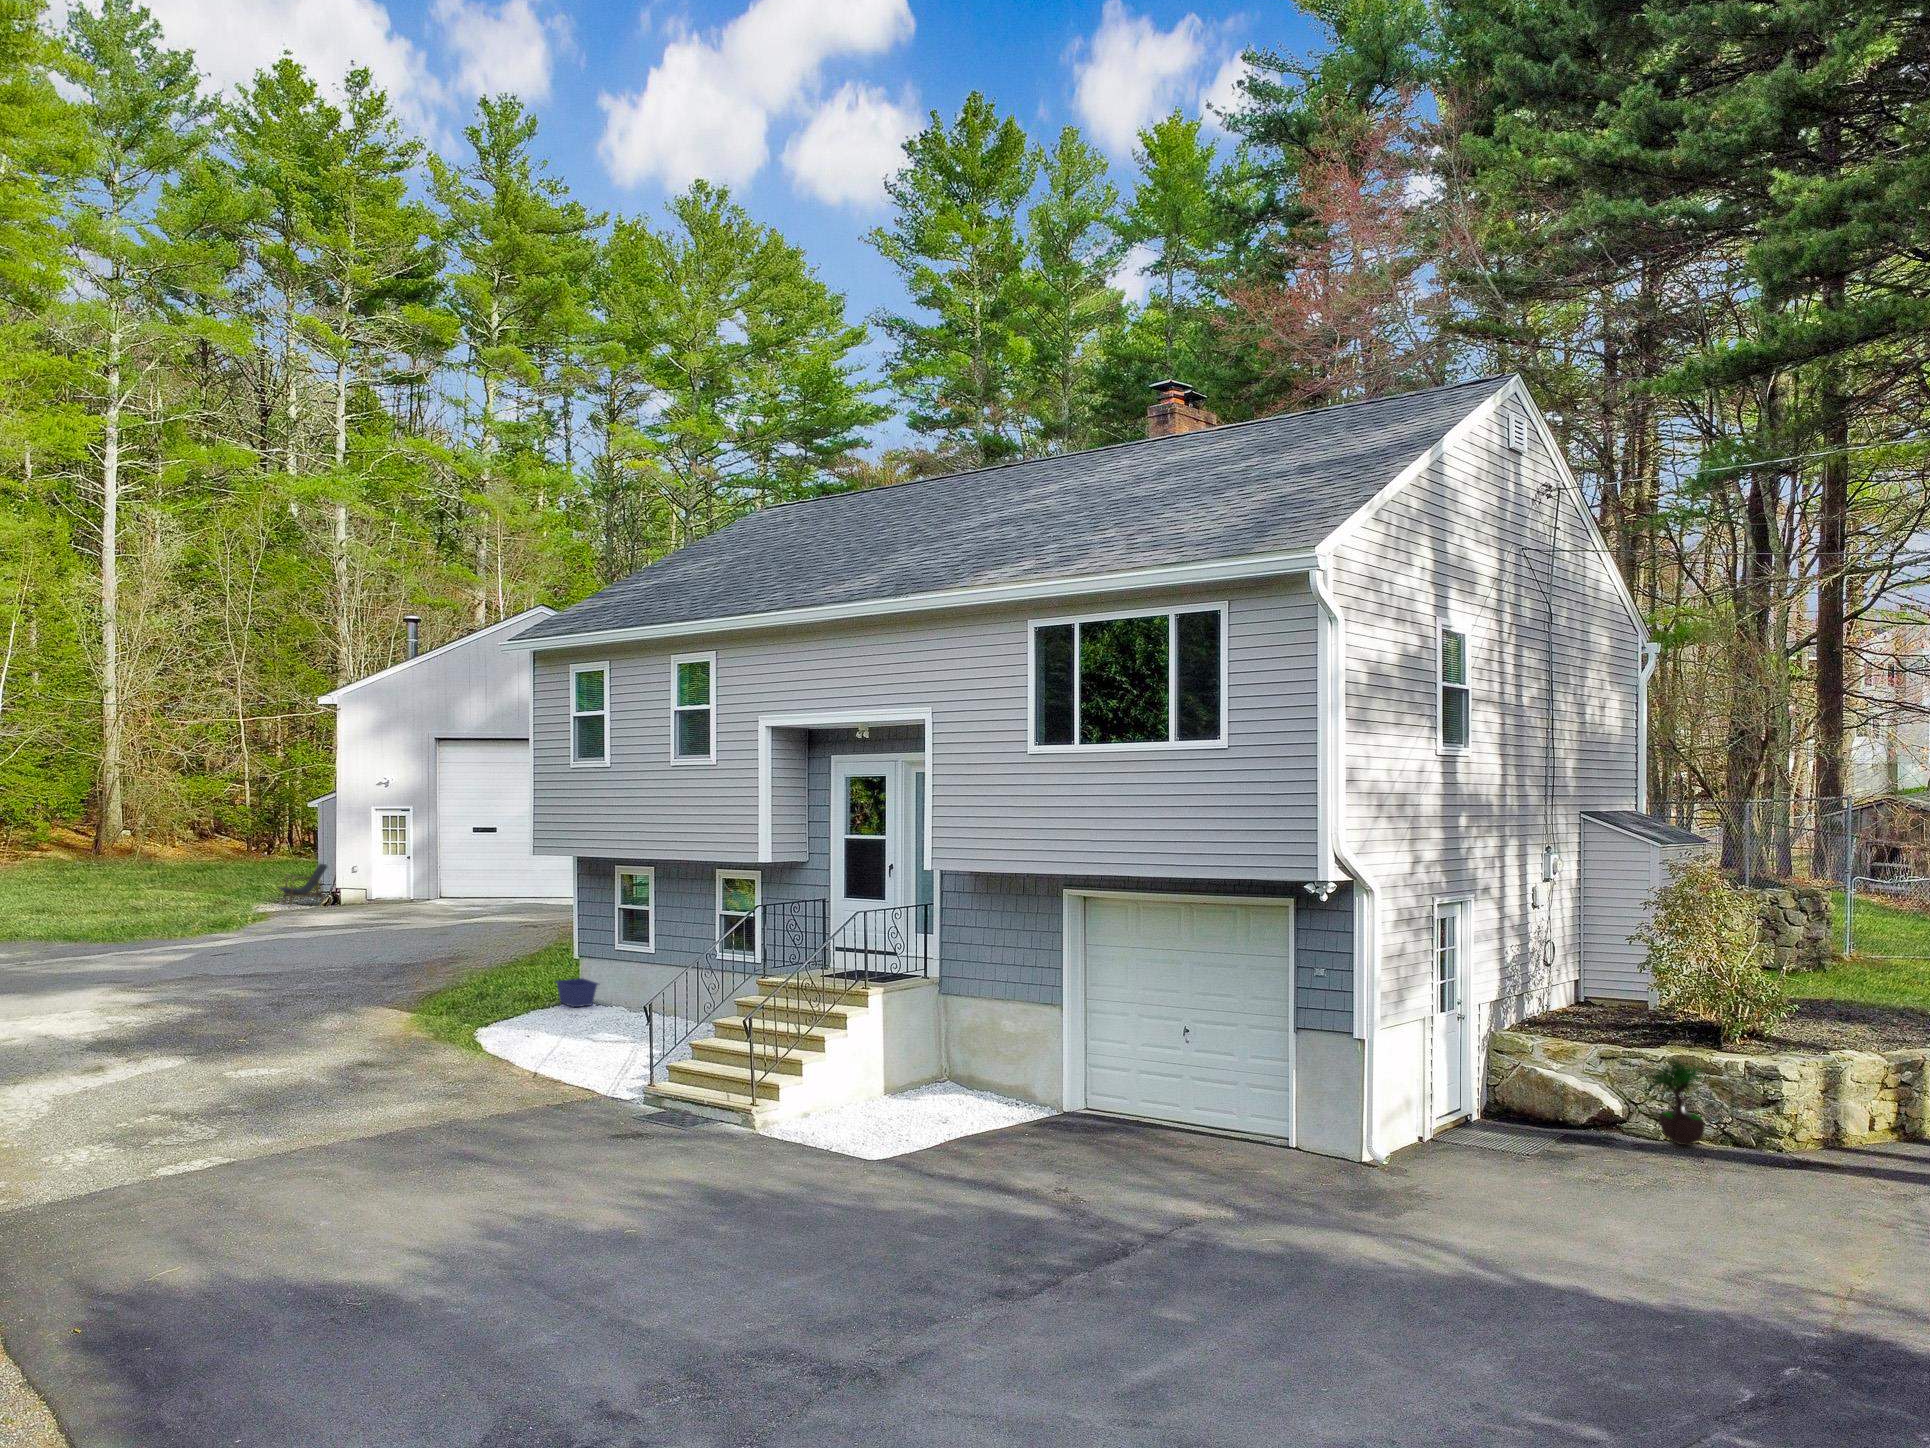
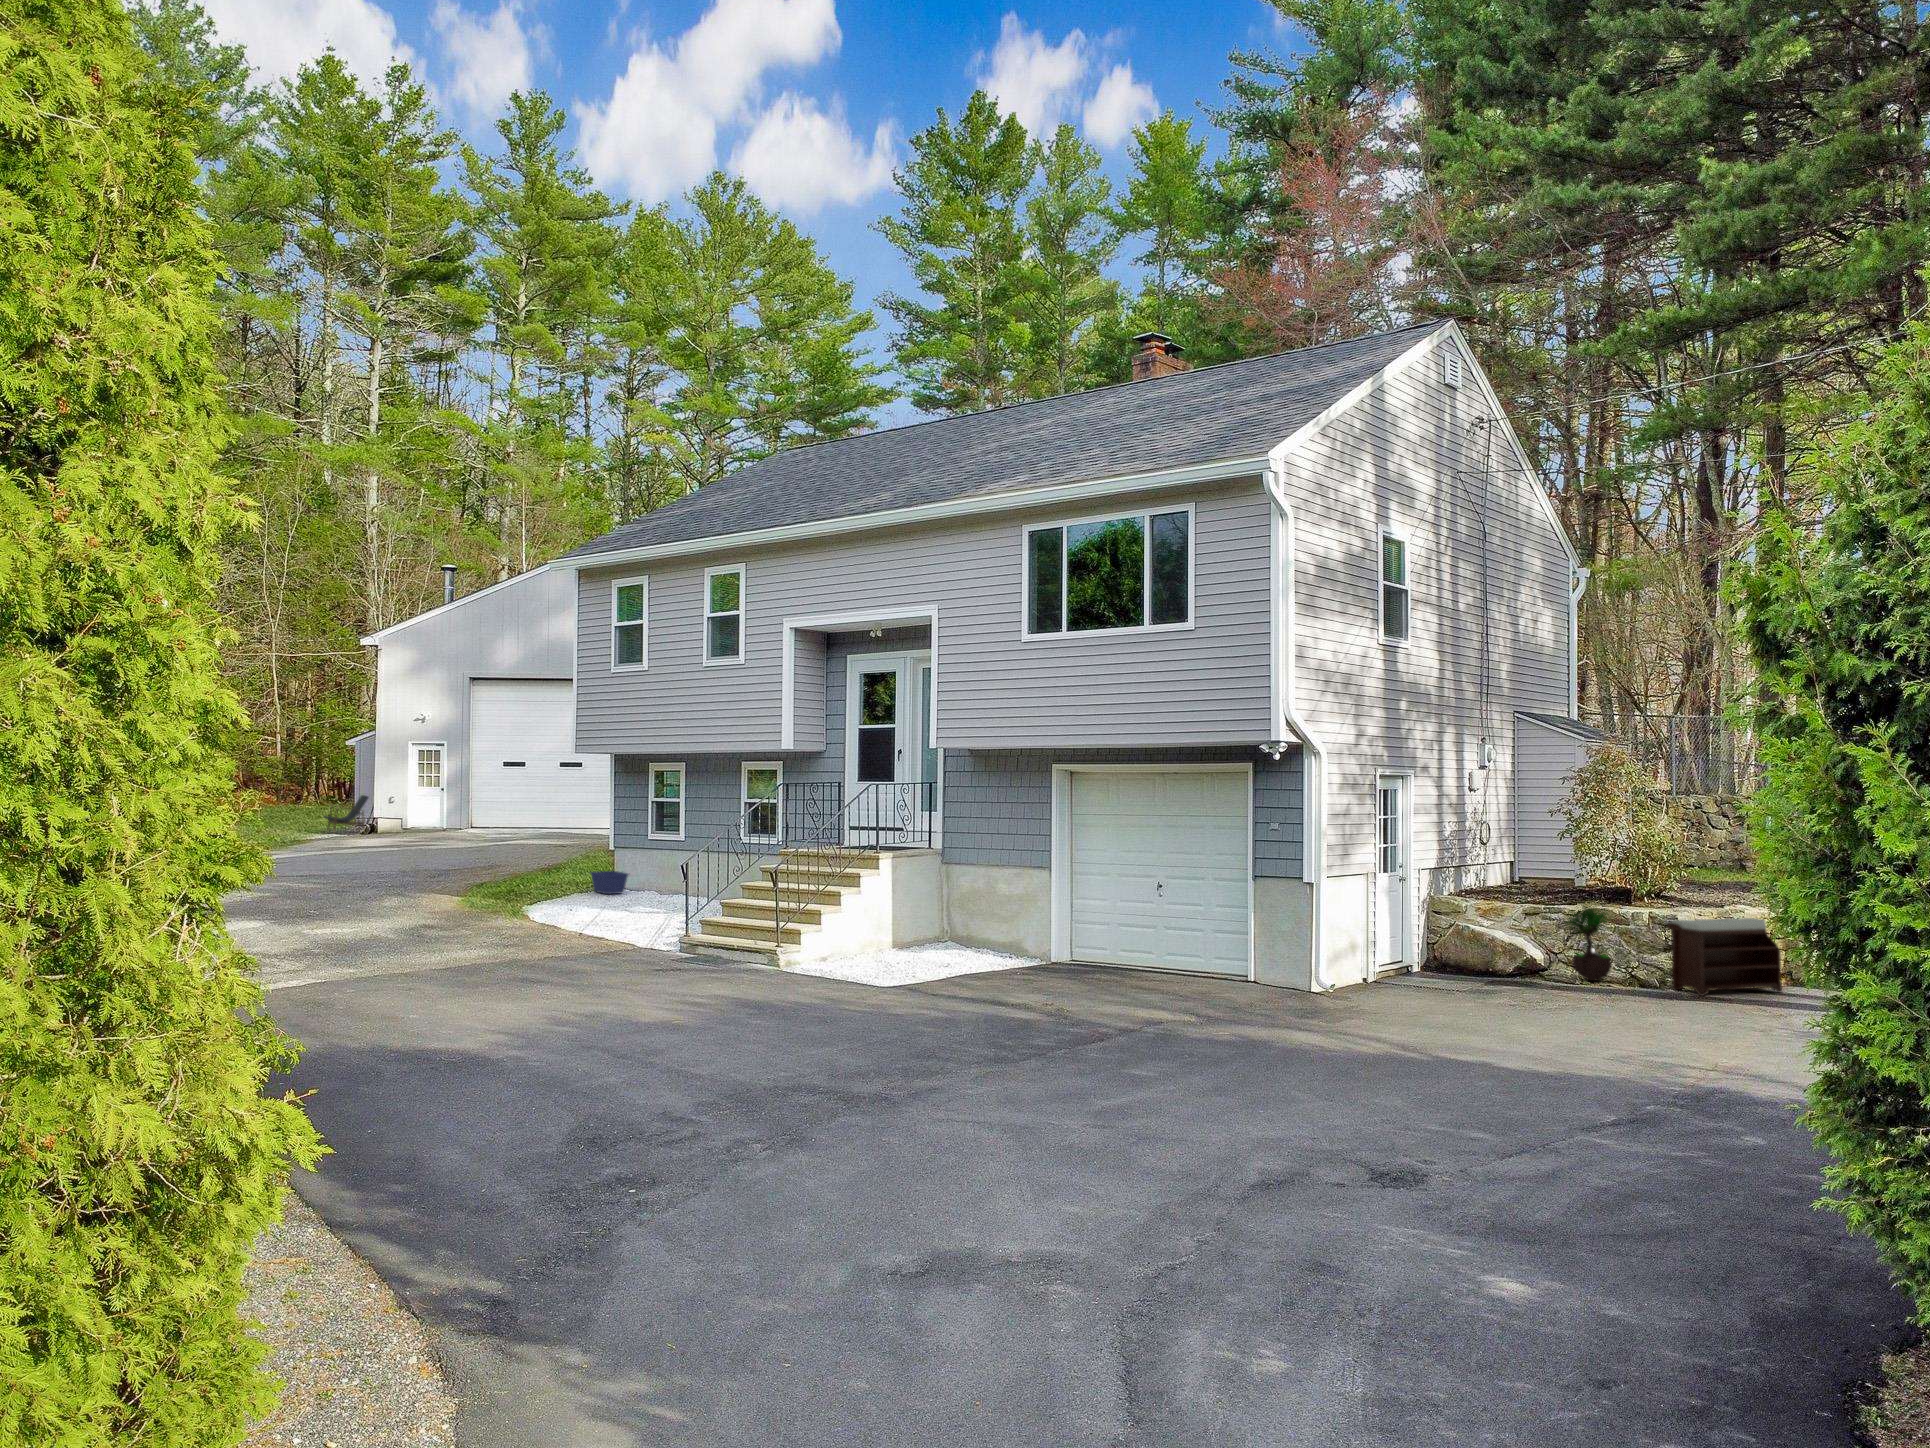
bench: none [1770,1073,1906,1172] -> present [1668,918,1782,996]

